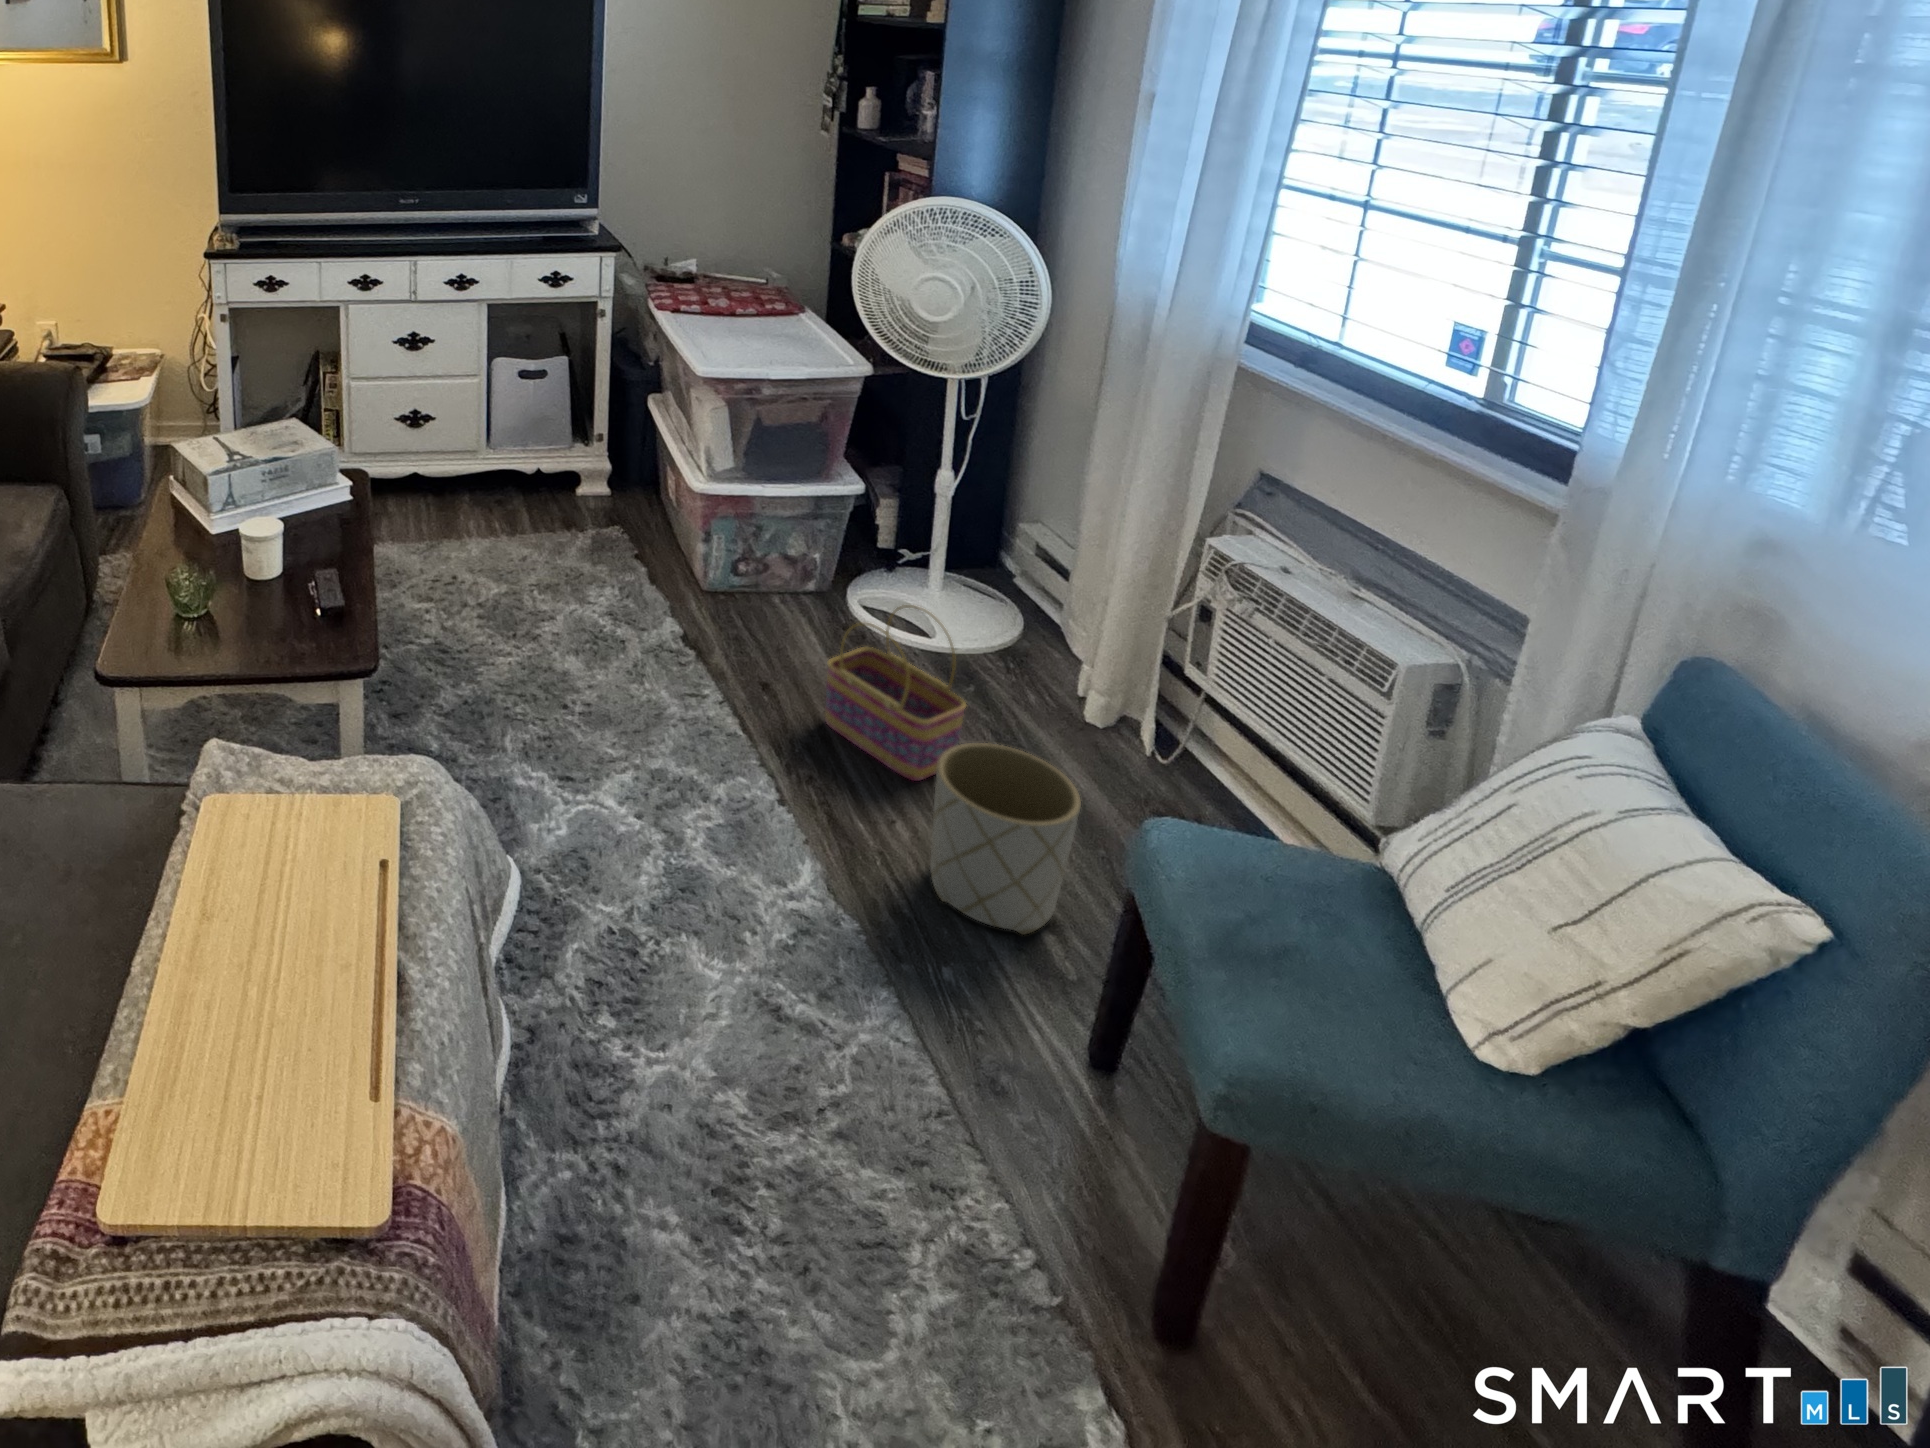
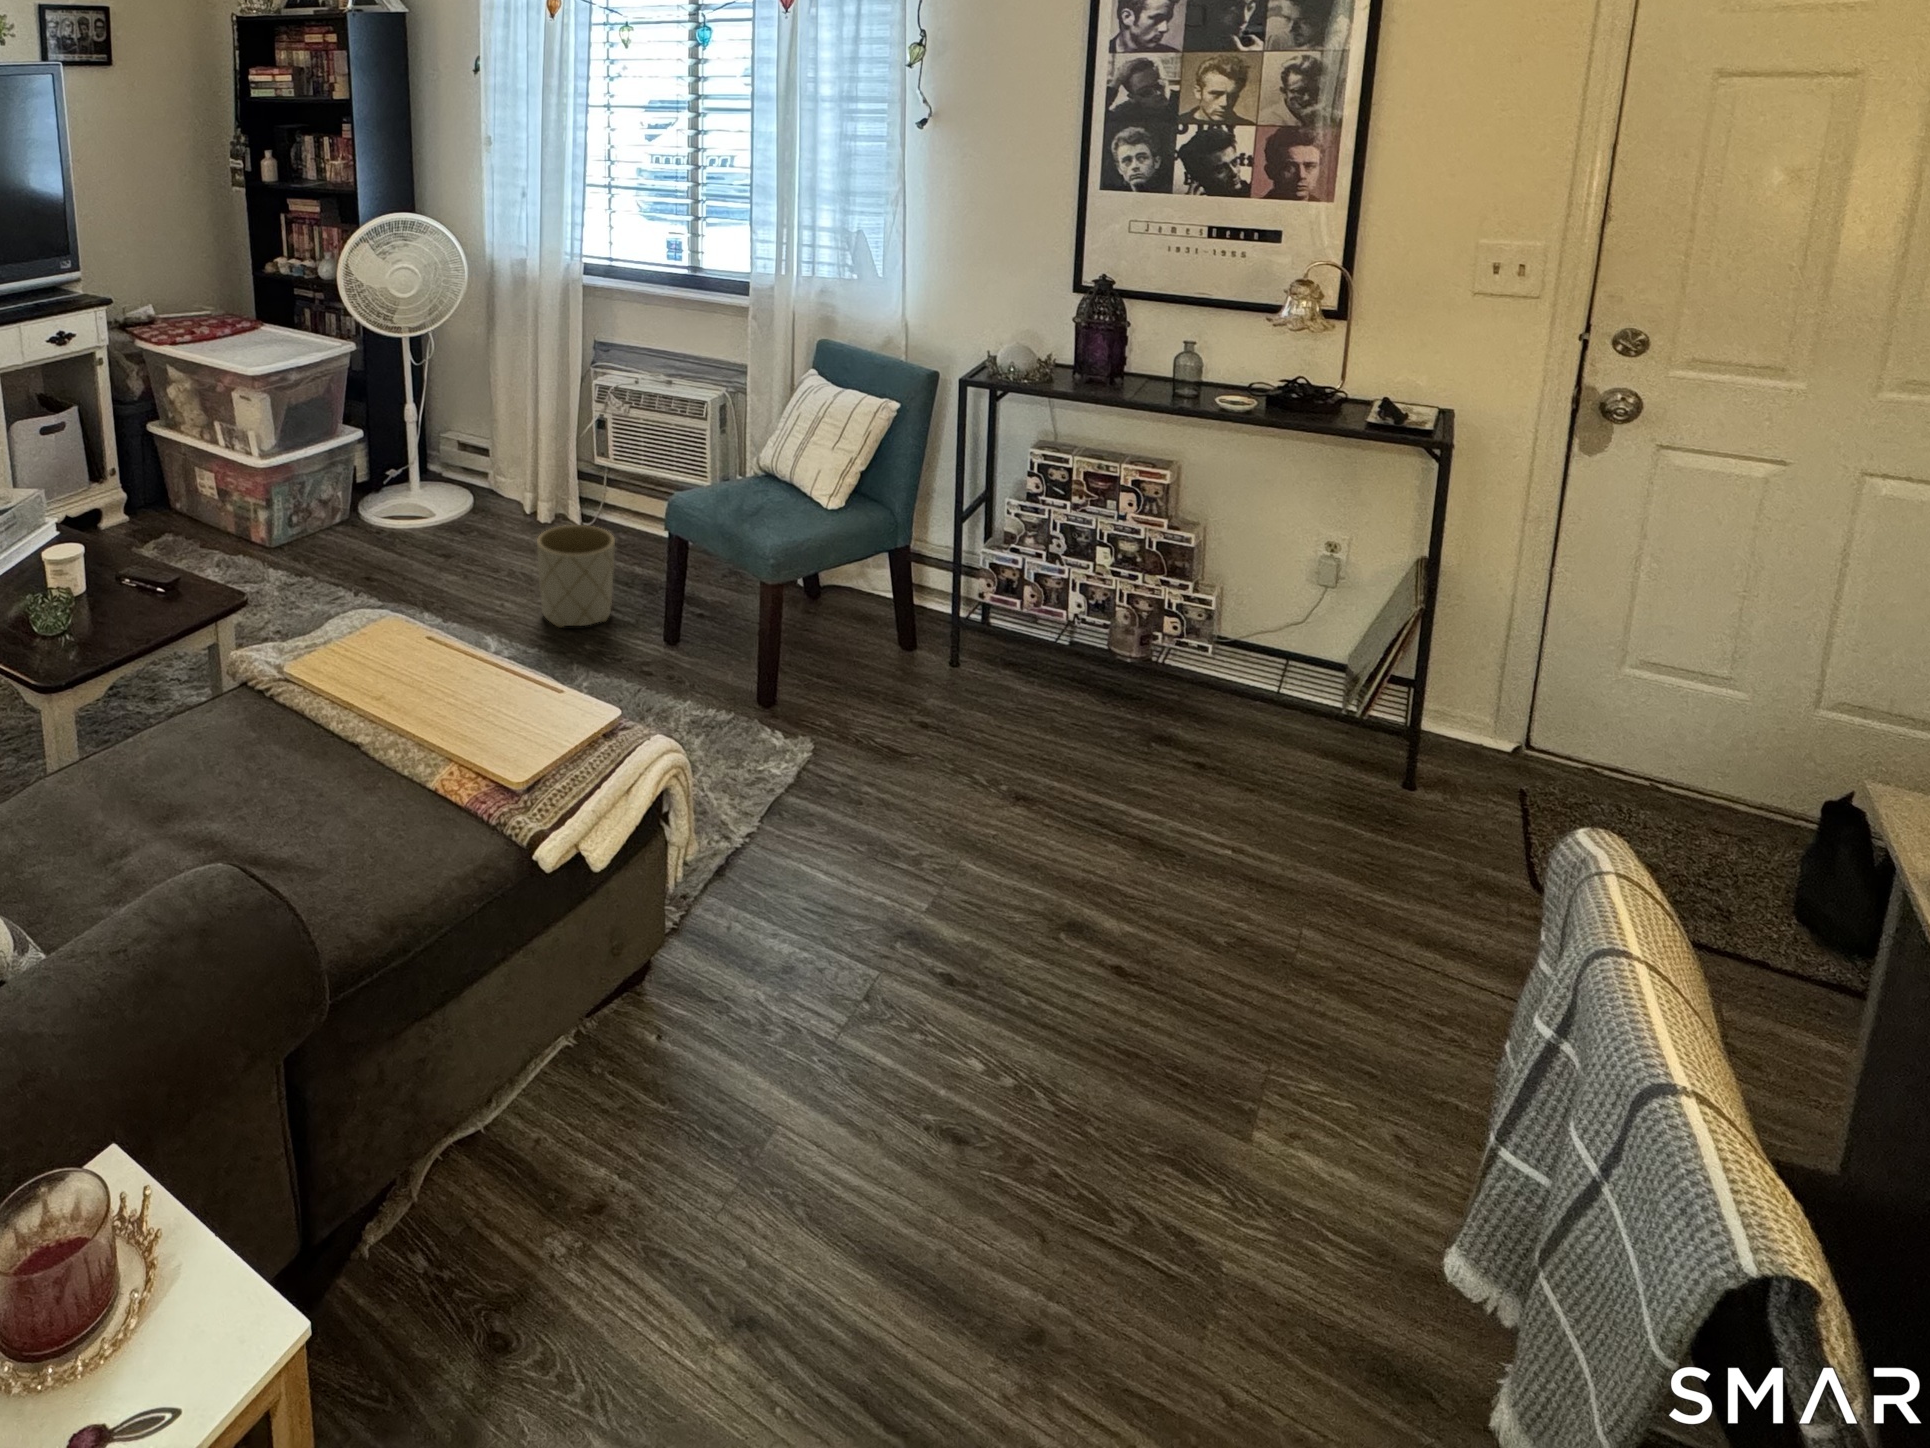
basket: present [825,605,966,781] -> none [419,479,509,587]

